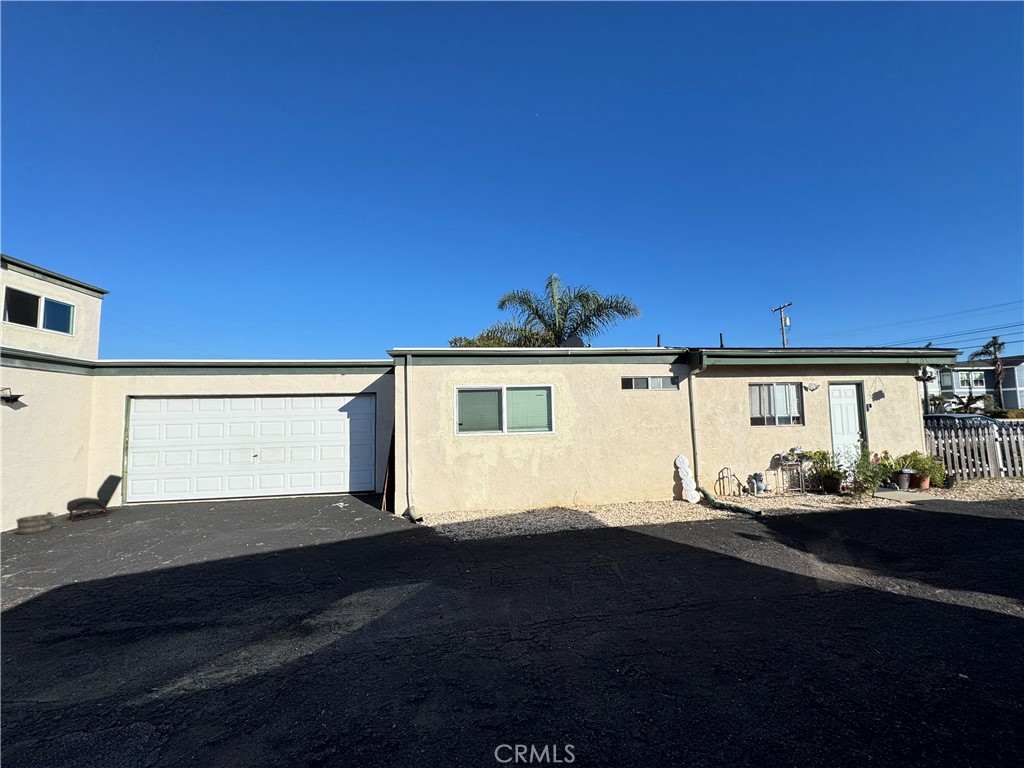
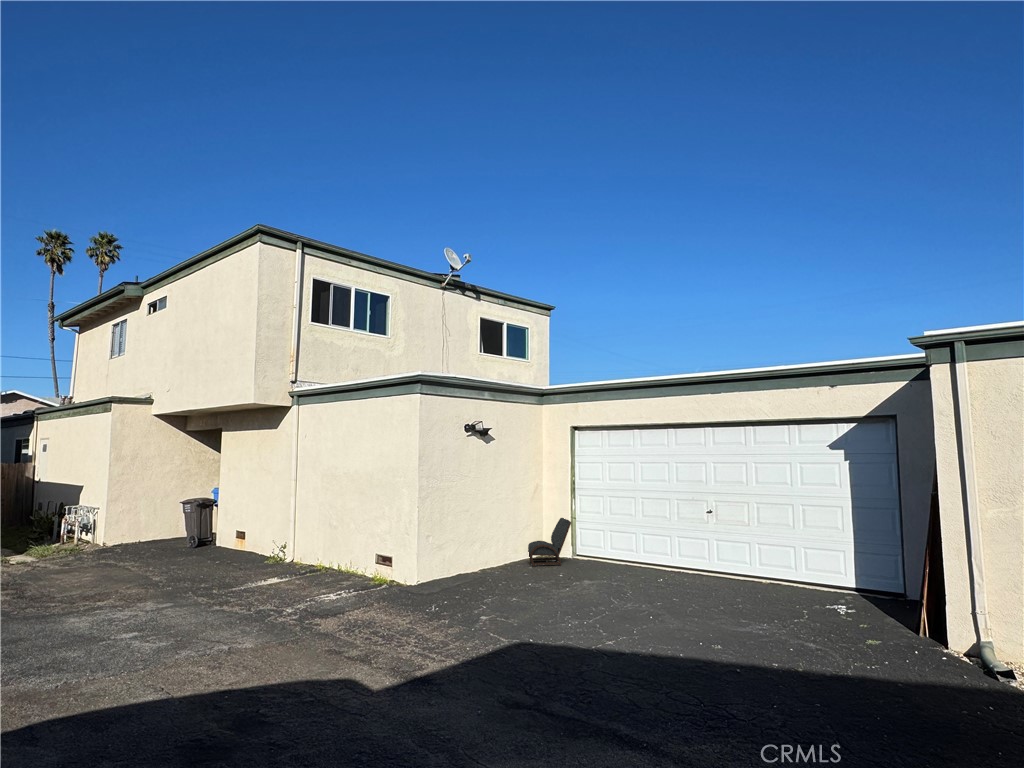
bucket: present [17,512,55,534] -> none [492,553,521,574]

